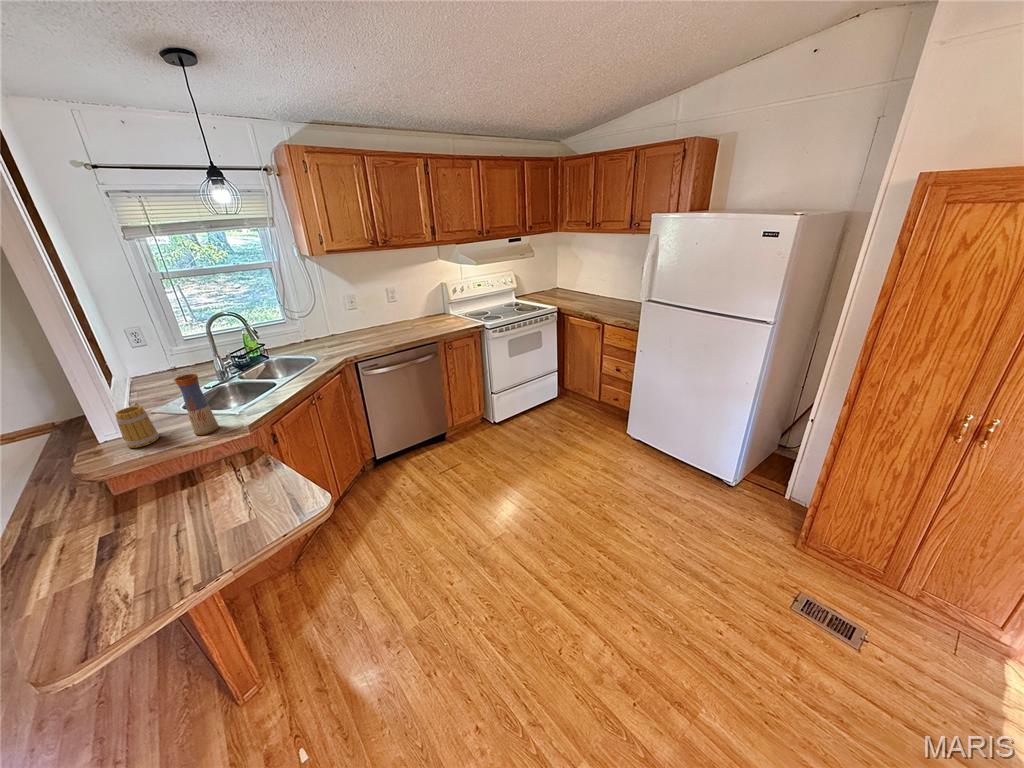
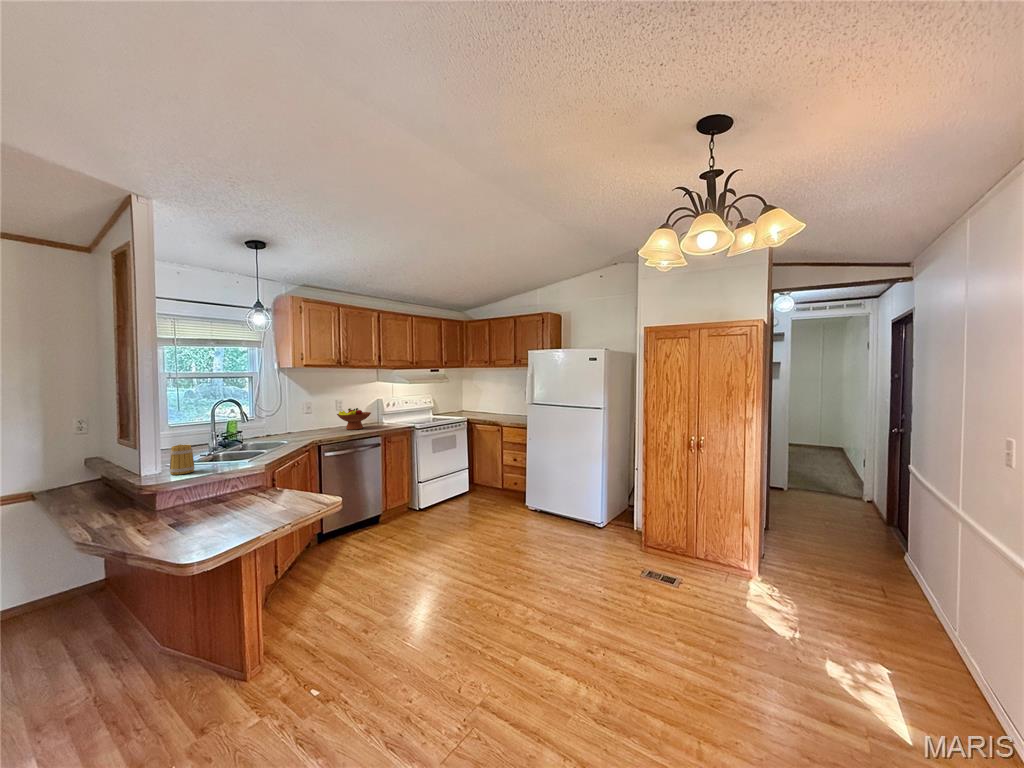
fruit bowl: none [385,303,427,332] -> present [337,408,371,430]
vase: present [174,374,219,435] -> none [223,423,241,468]

